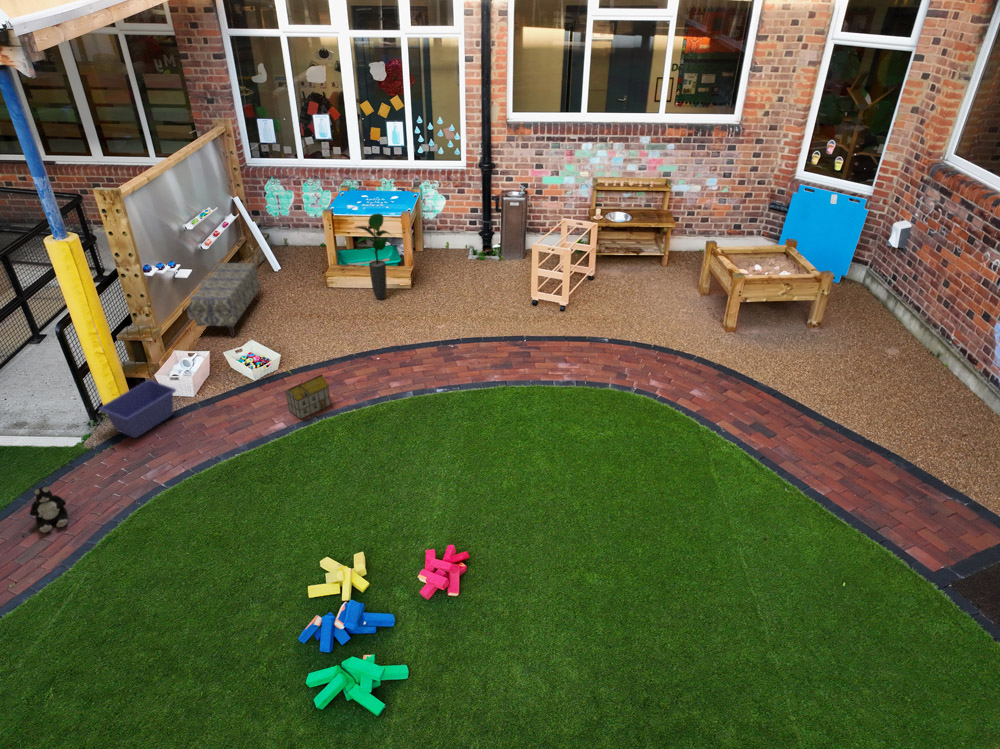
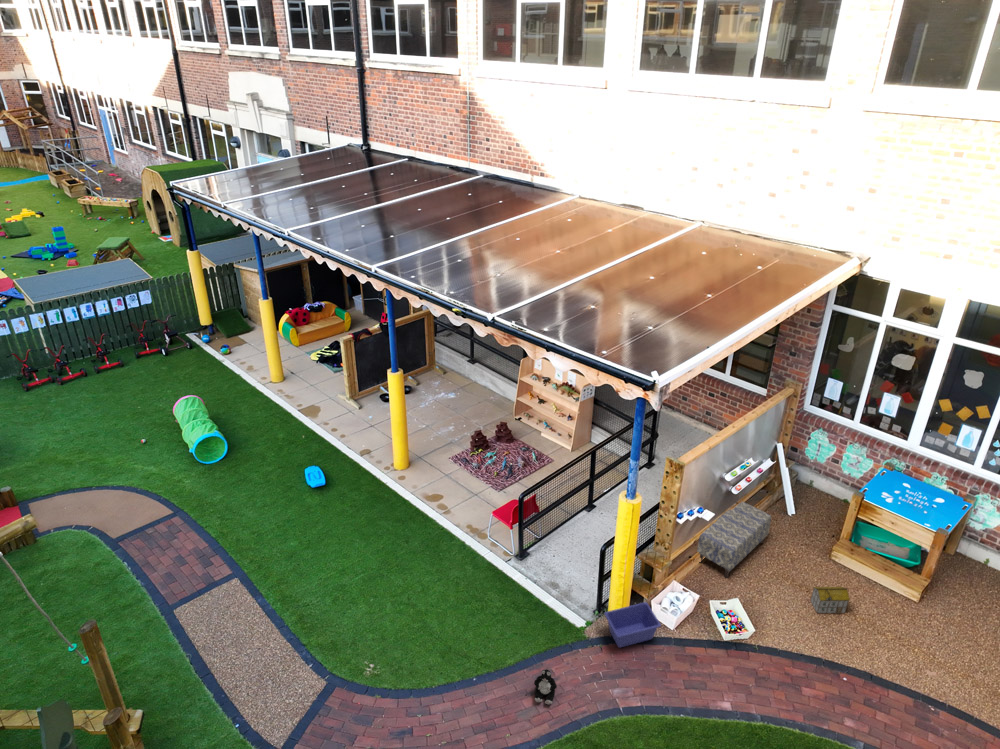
potted plant: present [355,214,390,299] -> none [871,527,917,602]
toy house: present [285,375,331,419] -> present [810,587,850,614]

